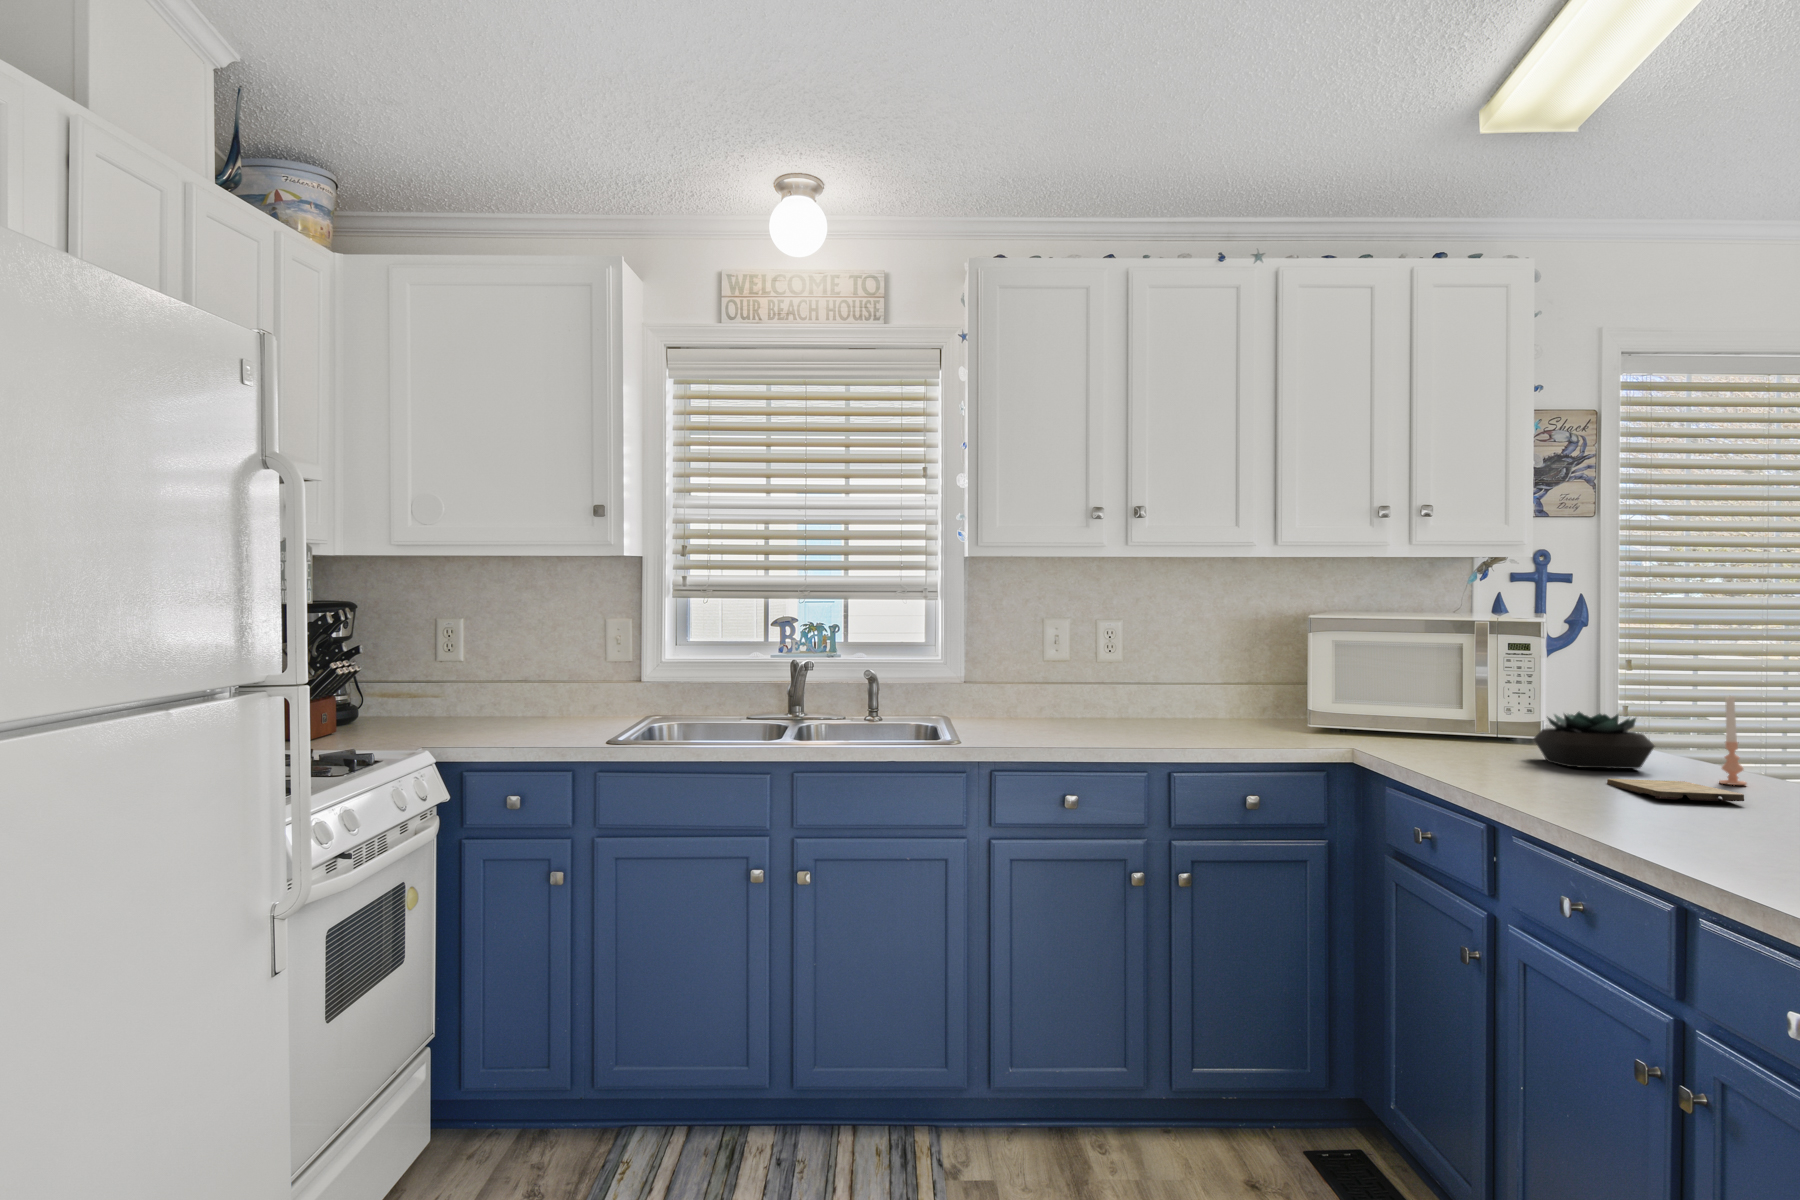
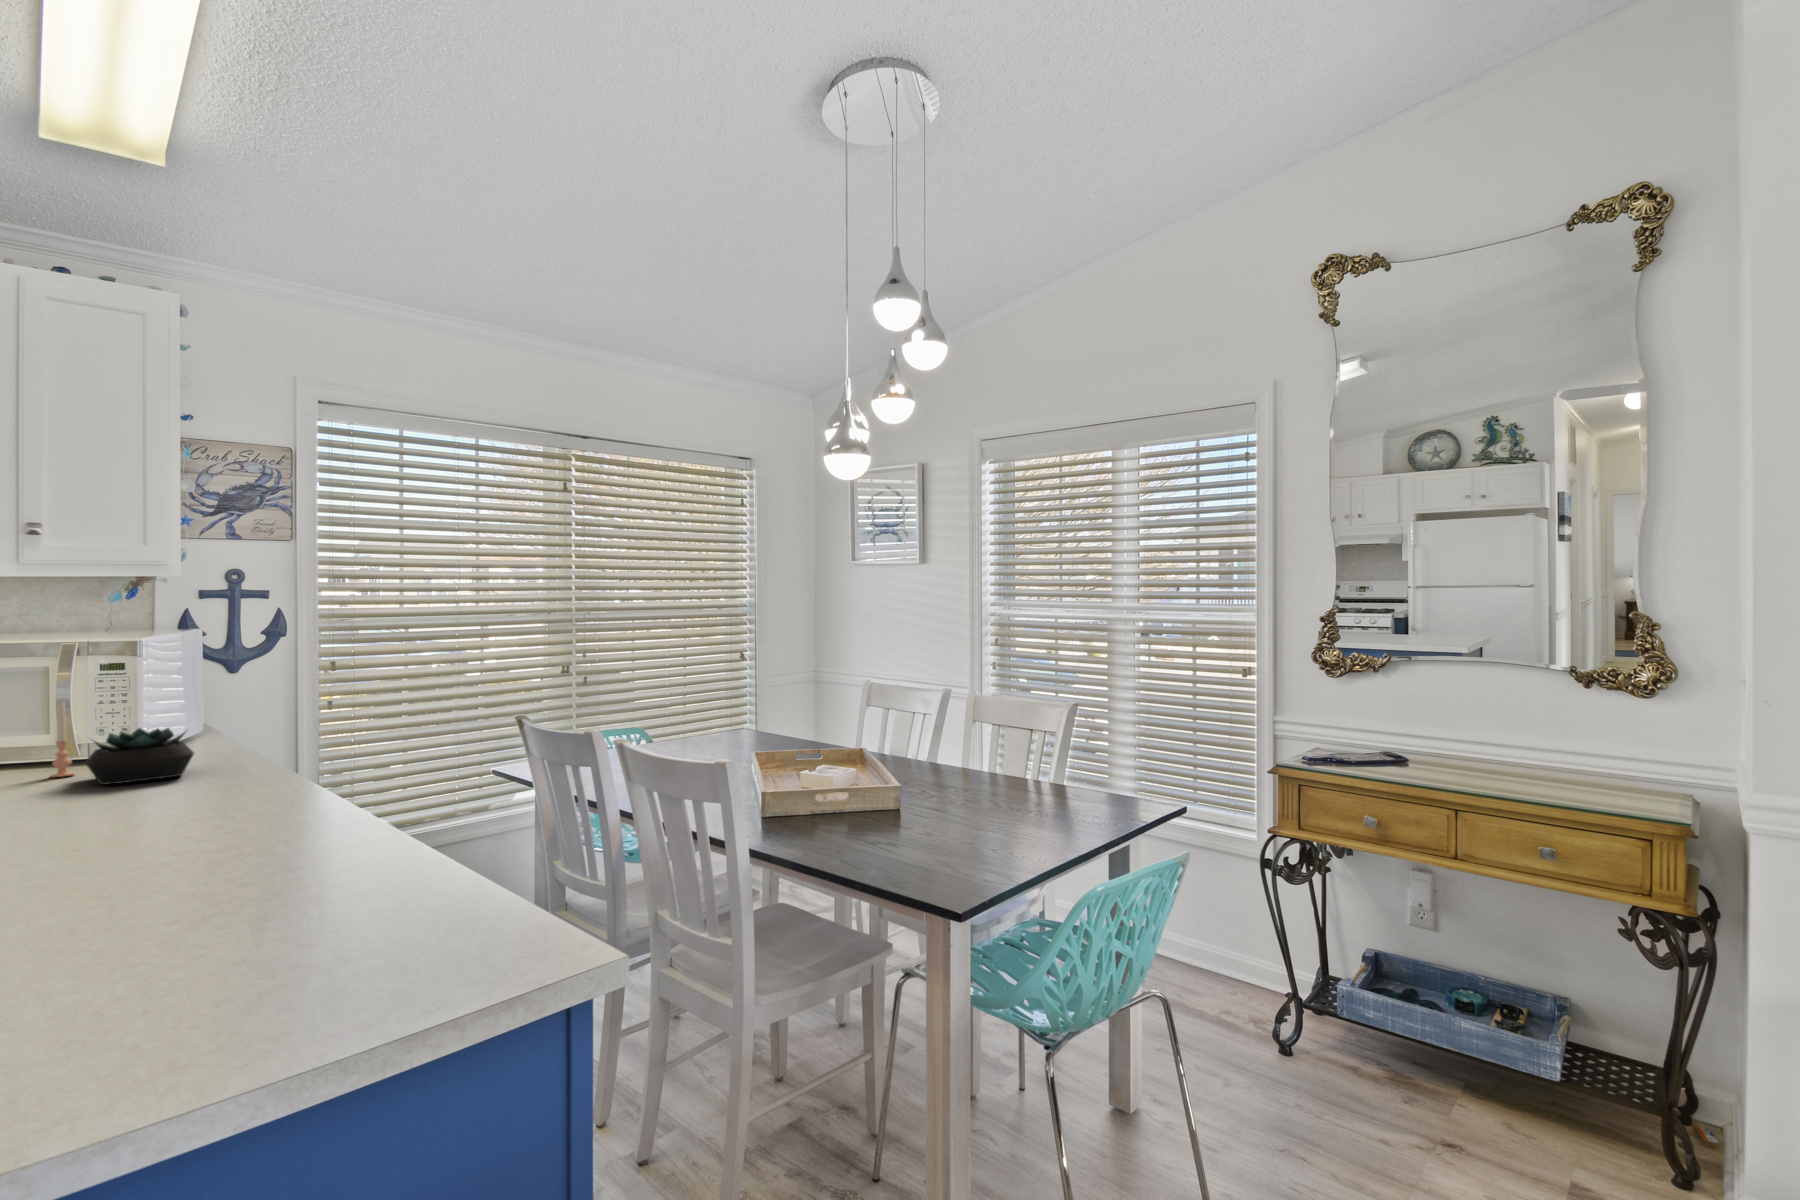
candle: present [1719,696,1747,785] -> present [50,702,74,777]
cutting board: present [1607,779,1744,801] -> none [96,787,189,814]

